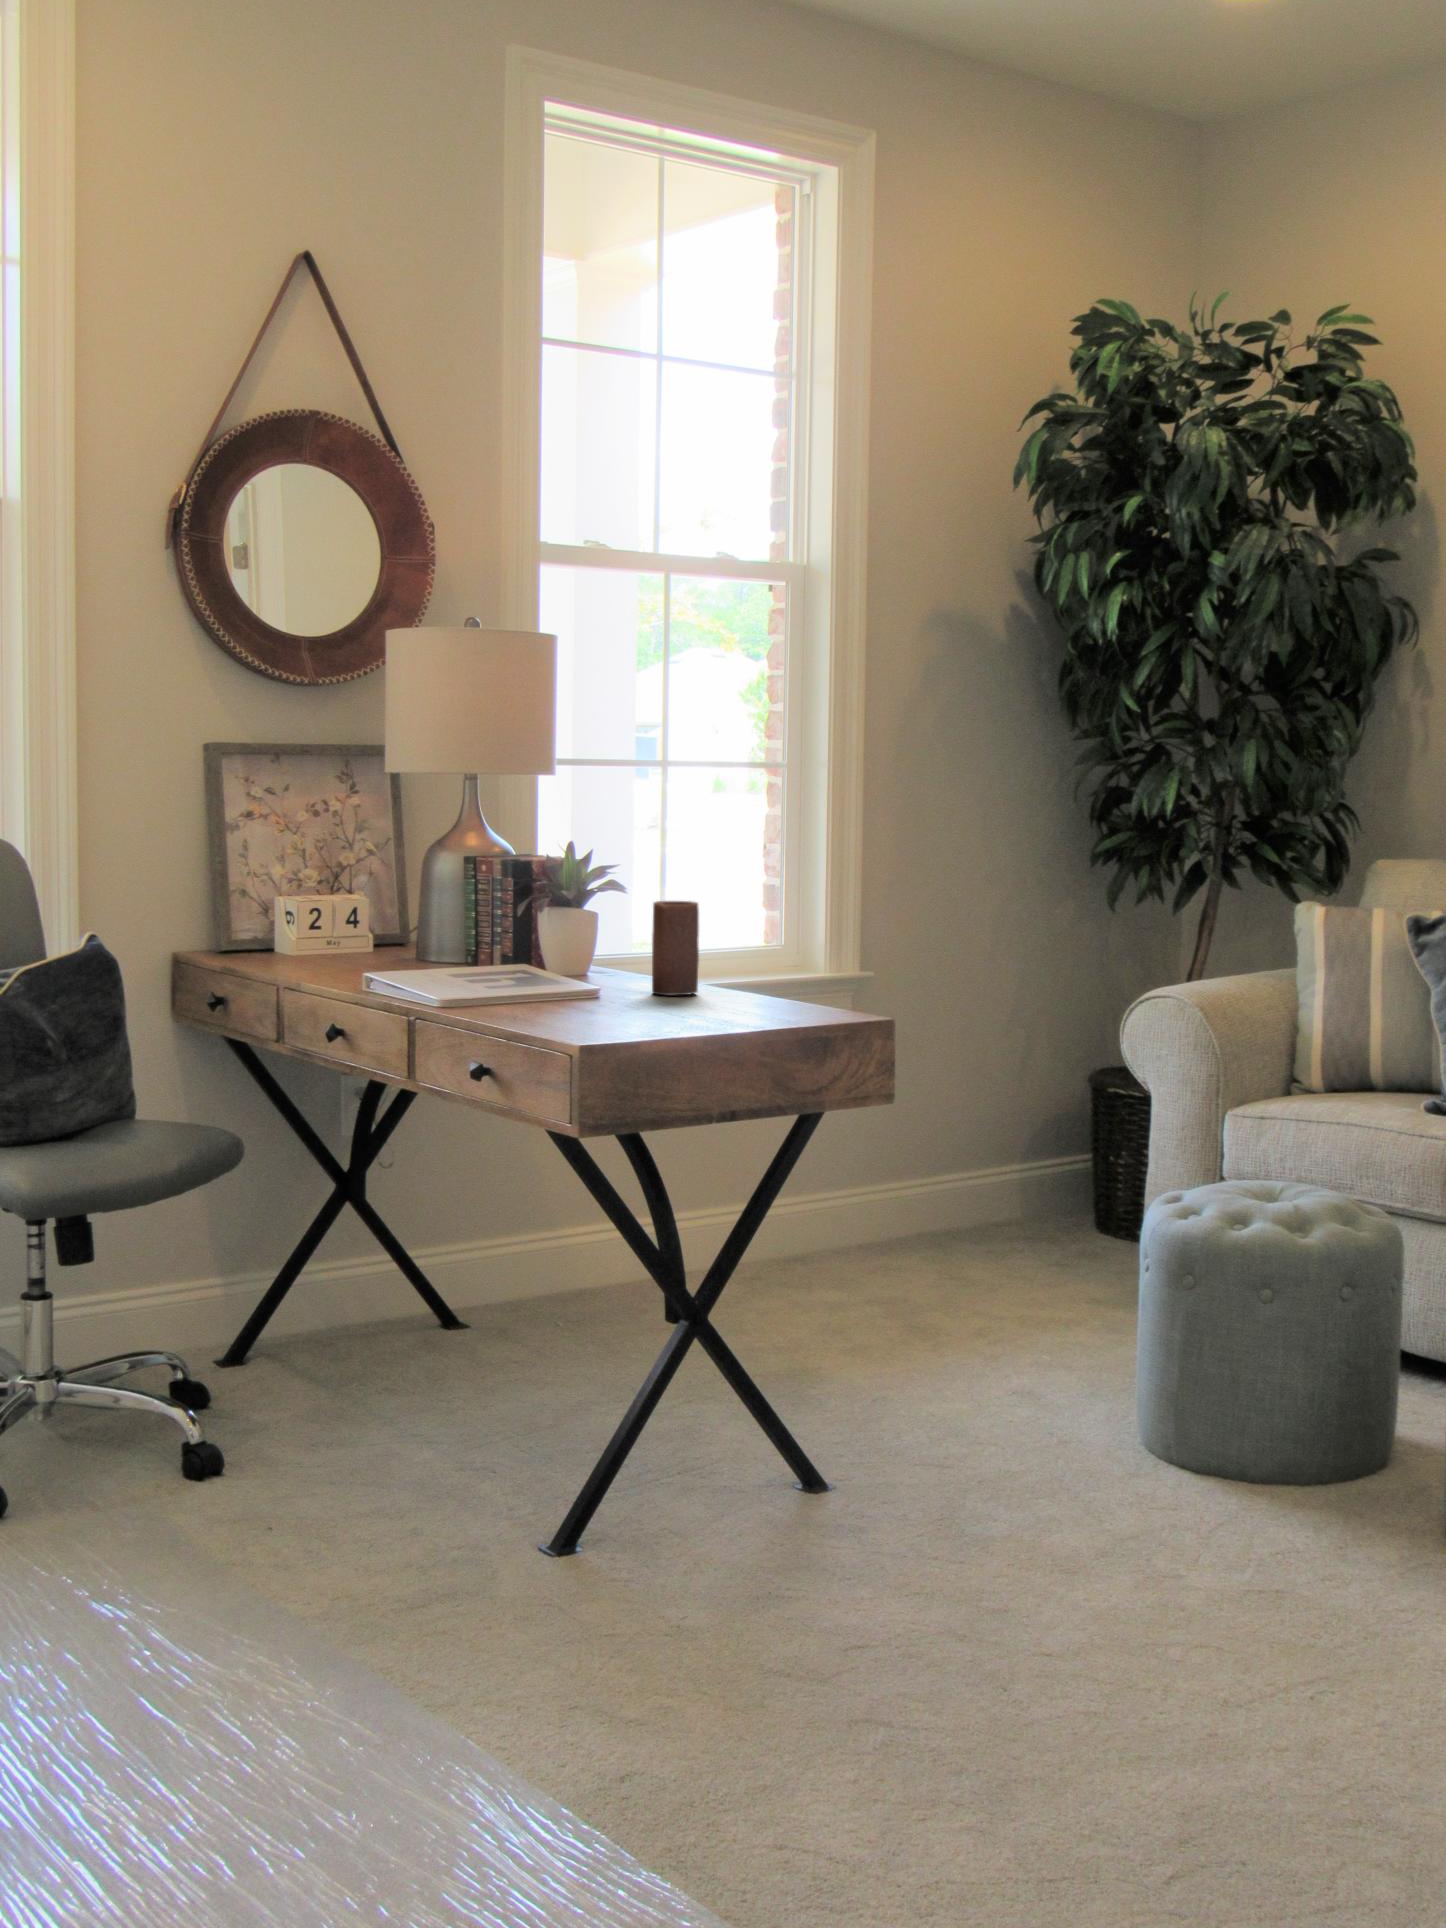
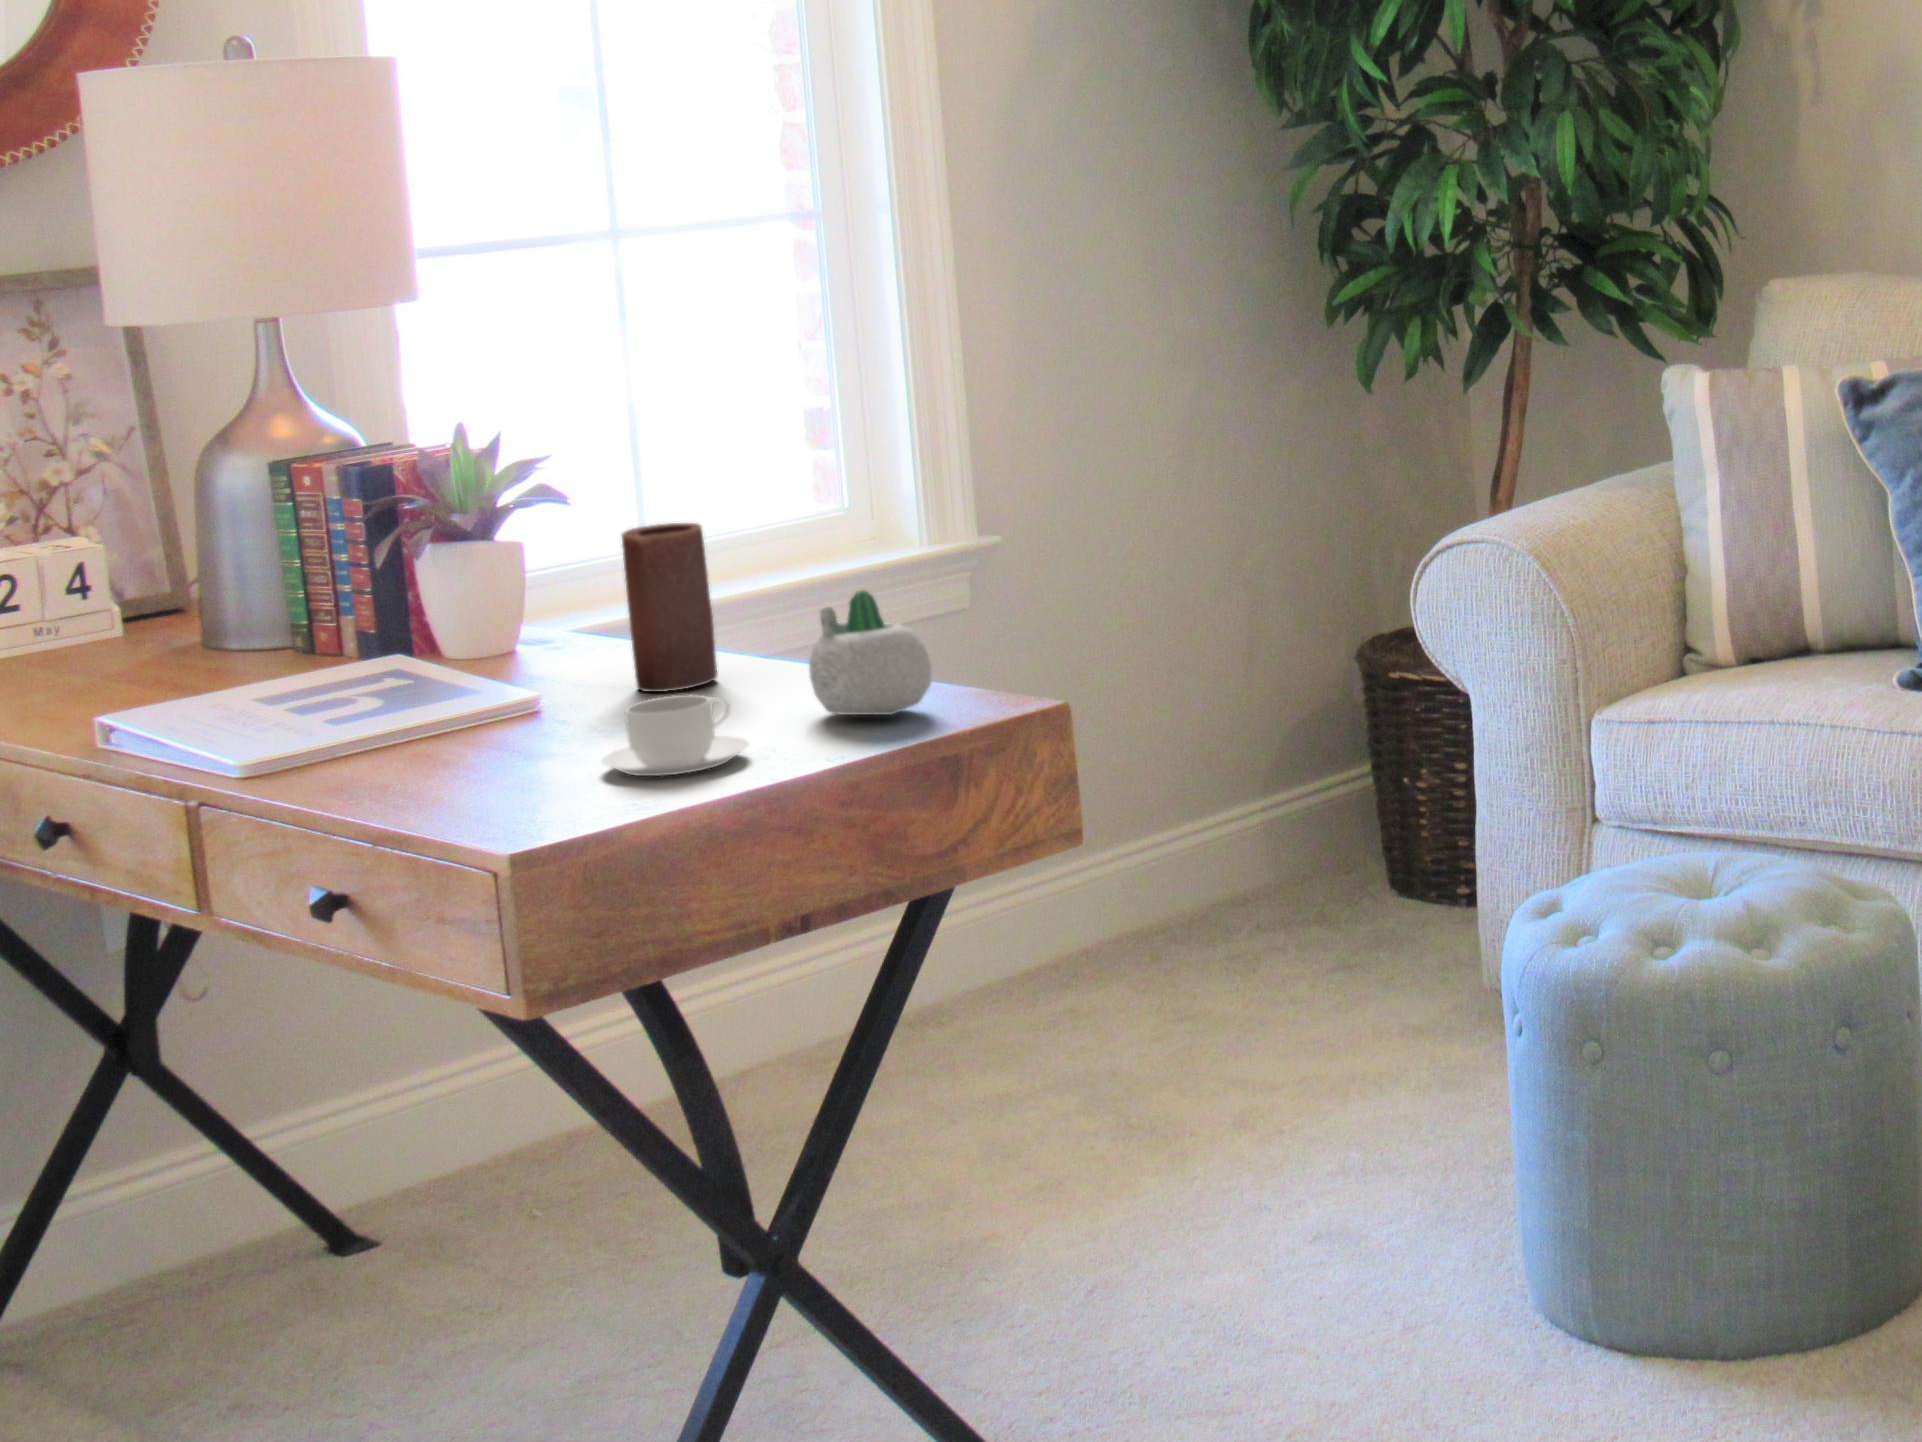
succulent planter: none [750,940,820,1014] -> present [809,590,932,715]
coffee cup: none [630,984,712,1025] -> present [602,695,748,776]

